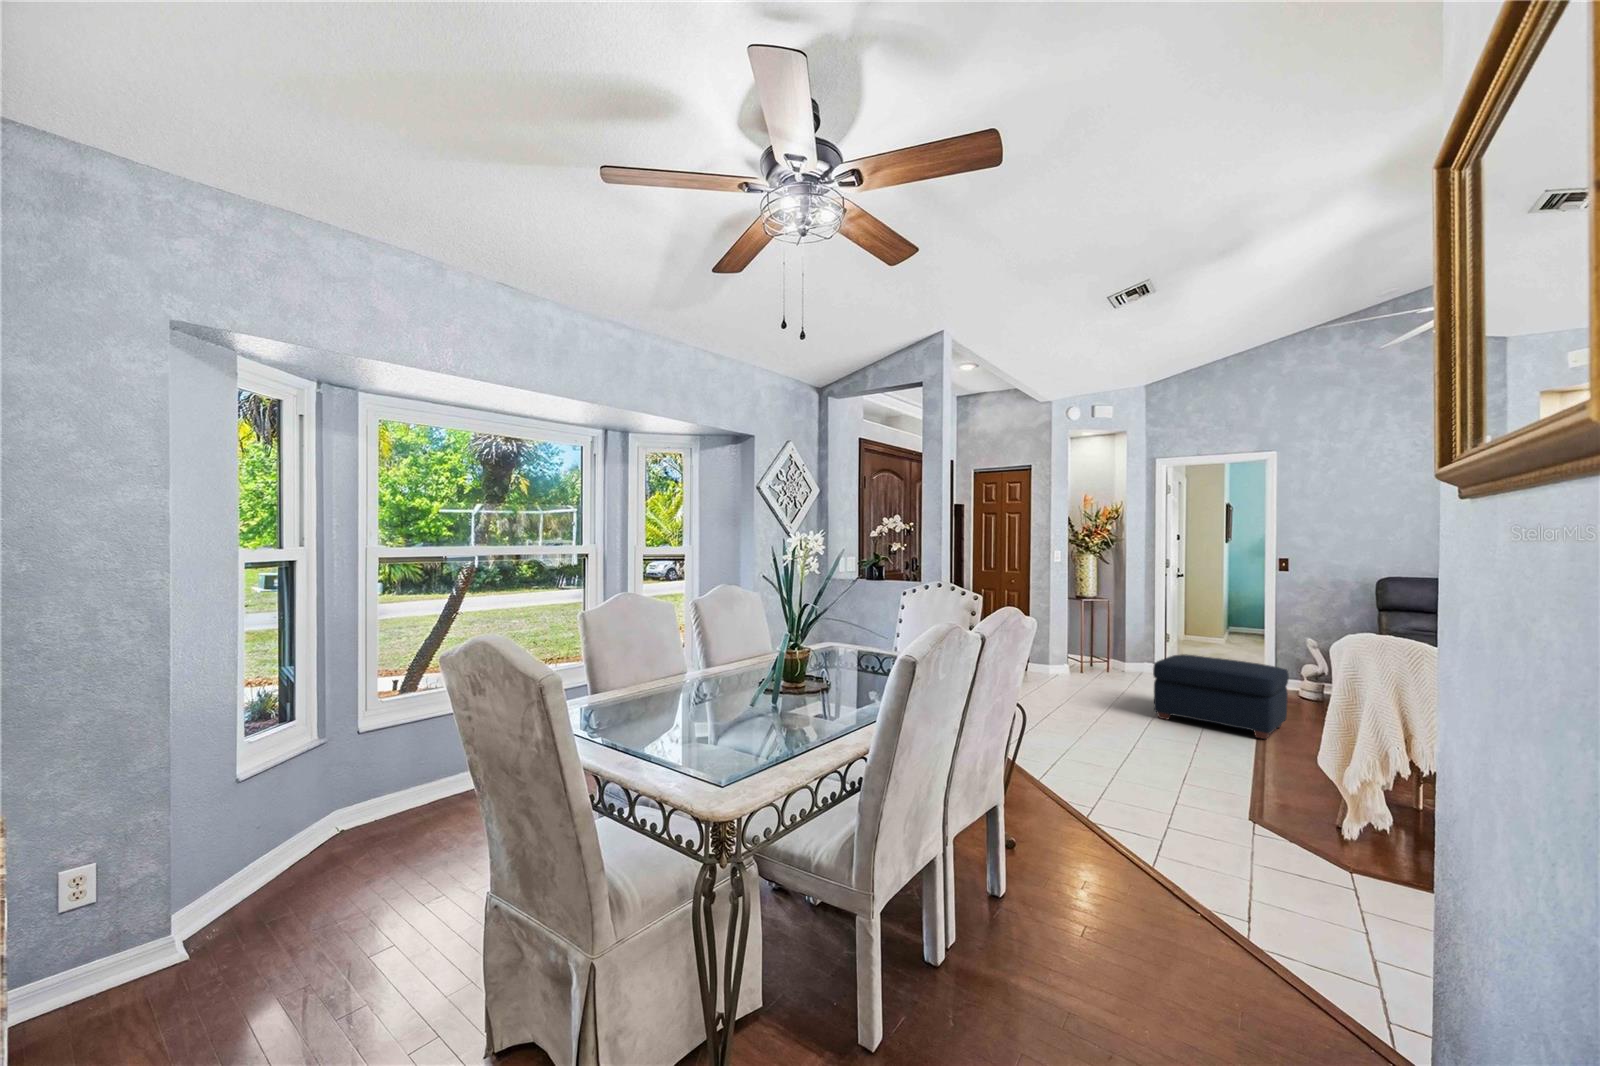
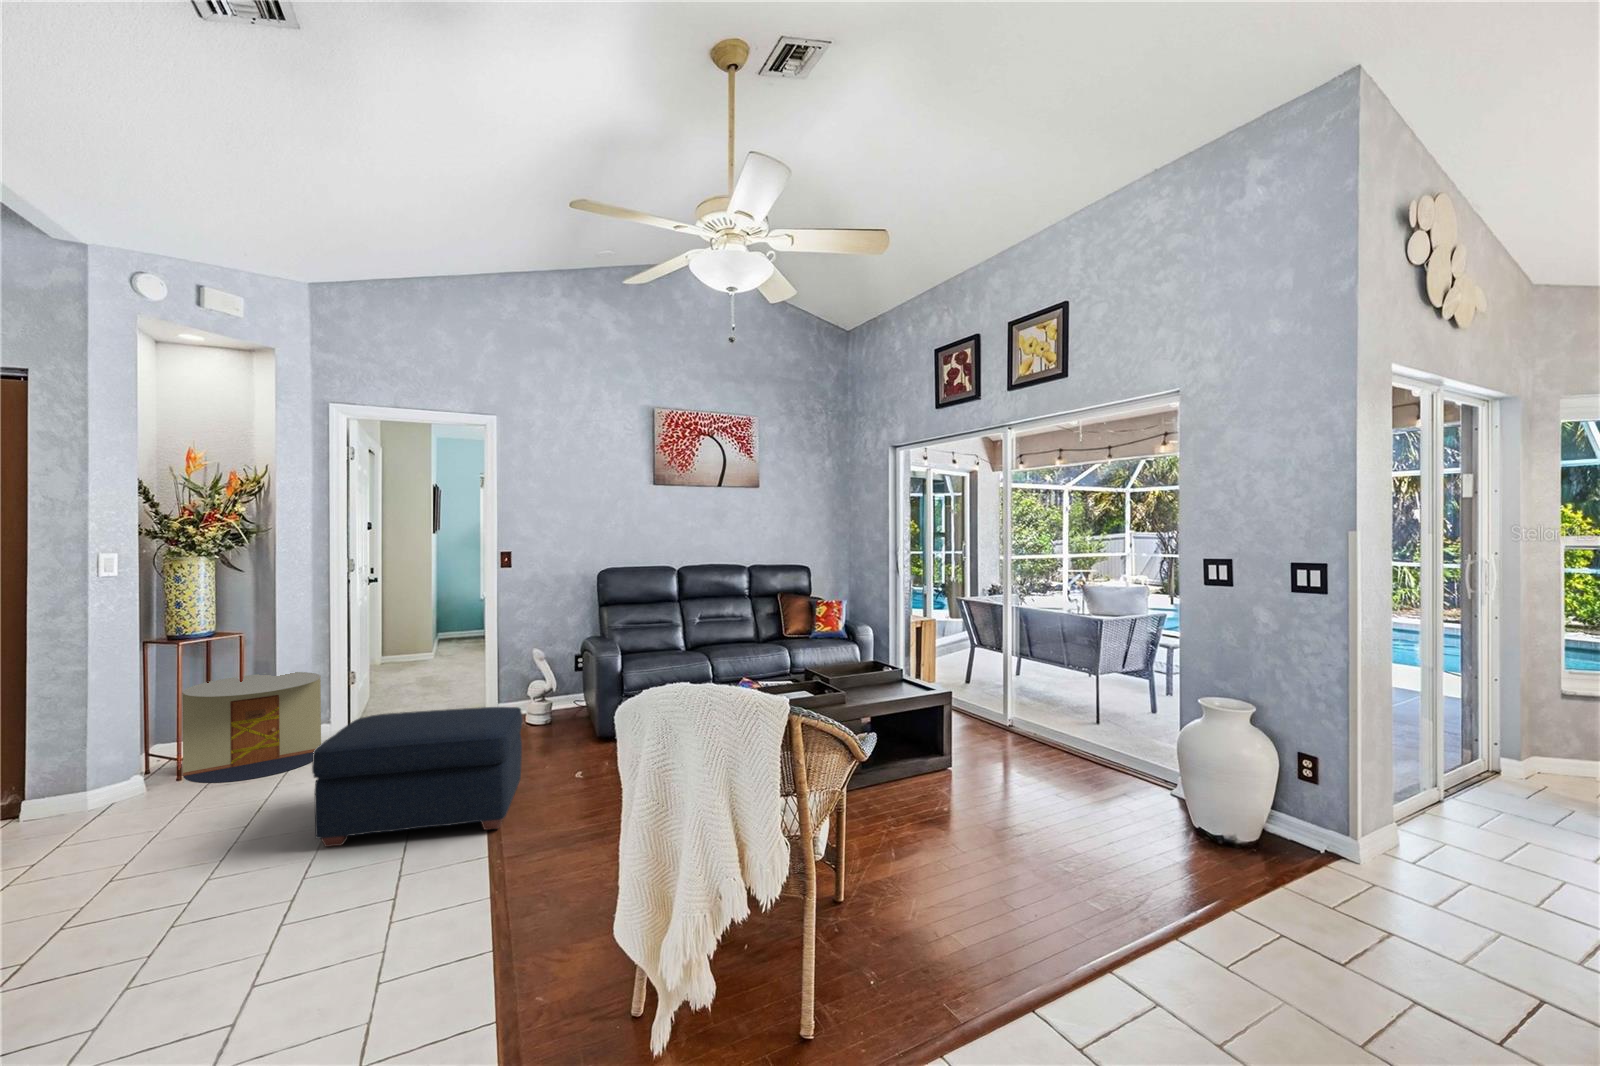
side table: none [1081,625,1151,682] -> present [182,672,321,783]

